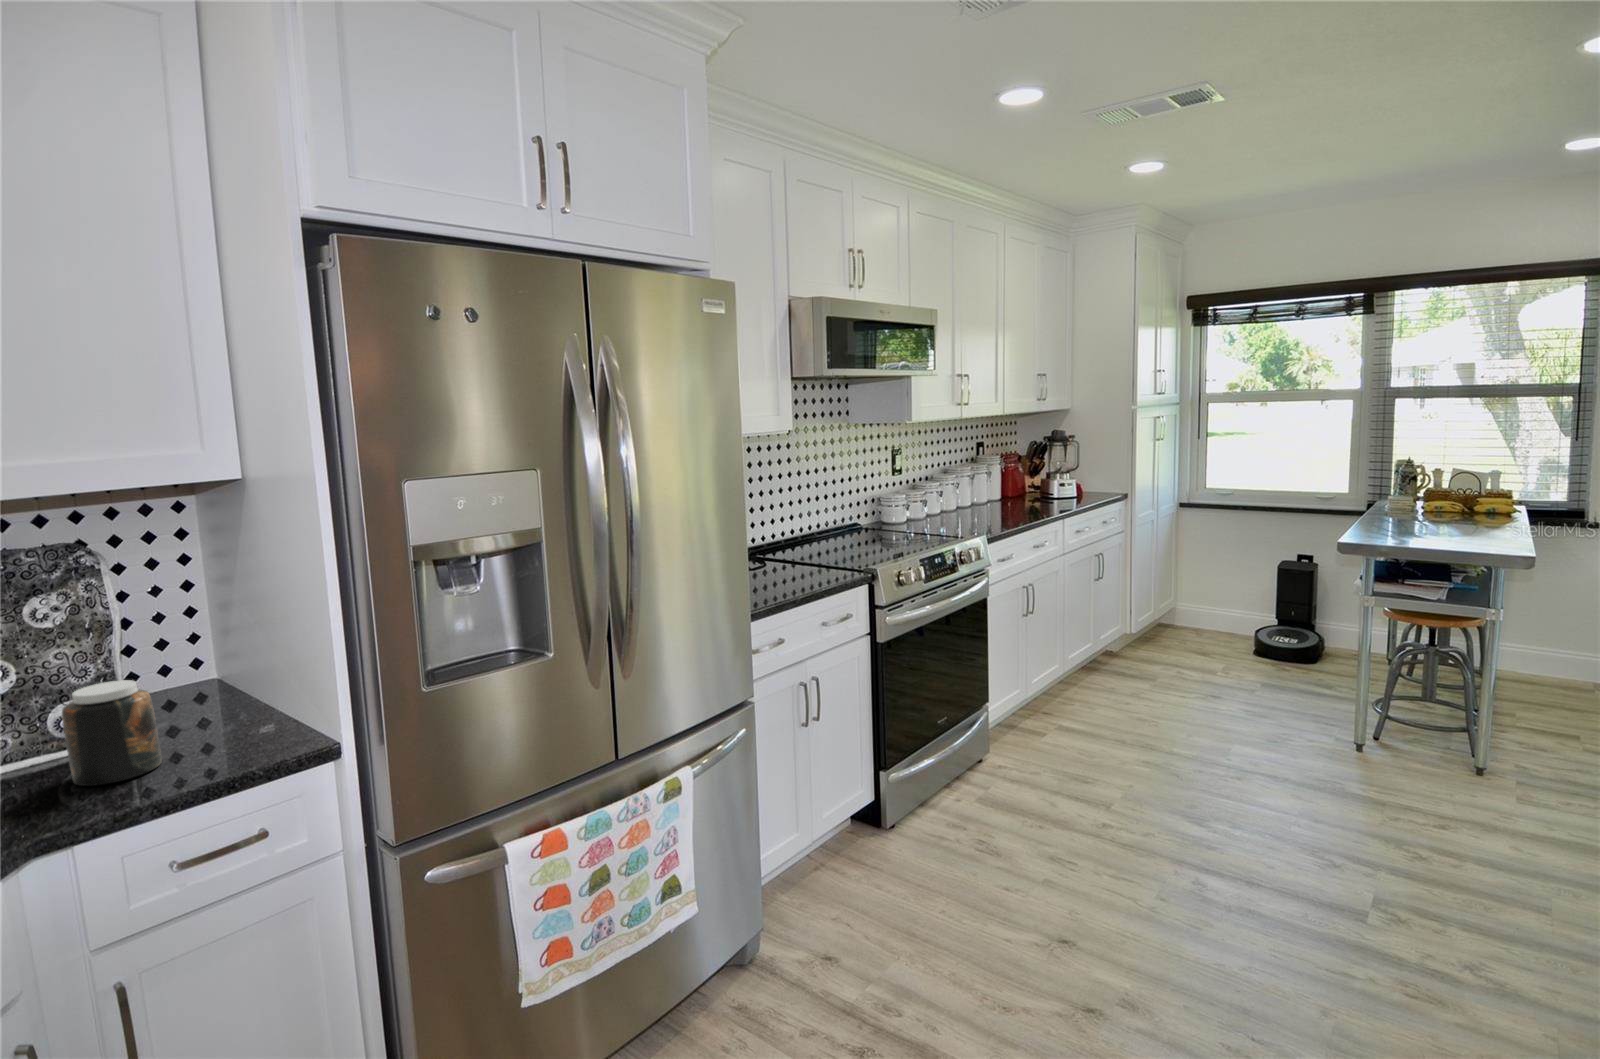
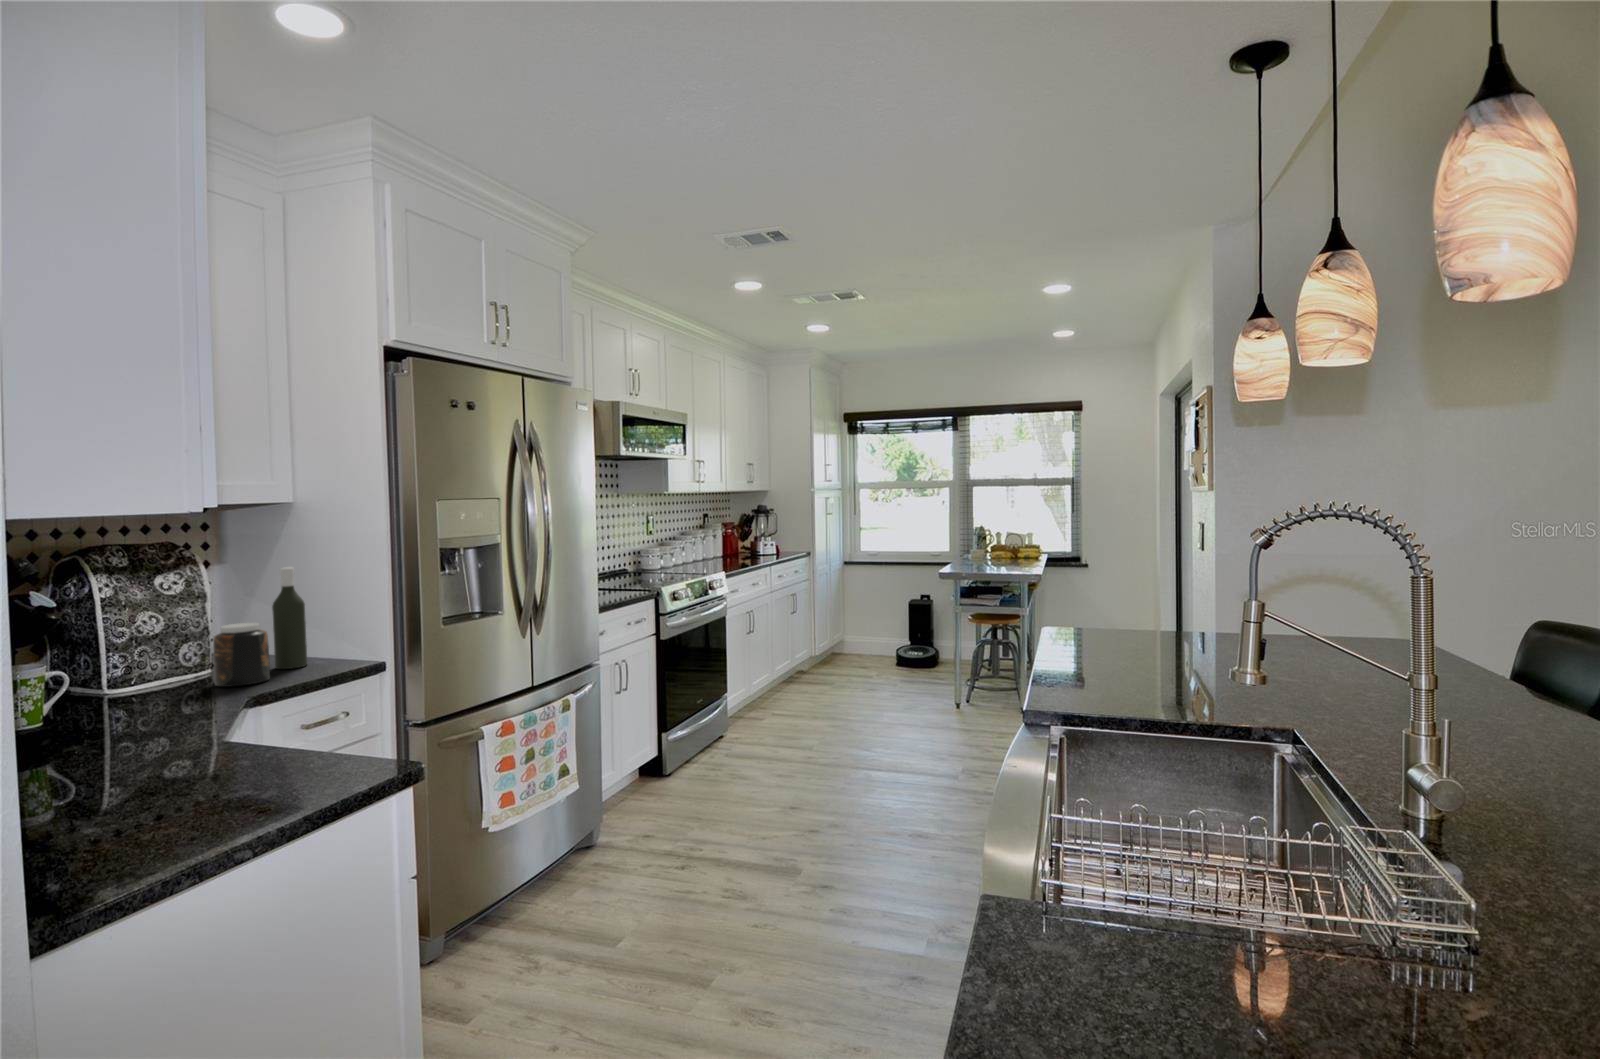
bottle: none [192,587,255,740] -> present [272,567,307,669]

